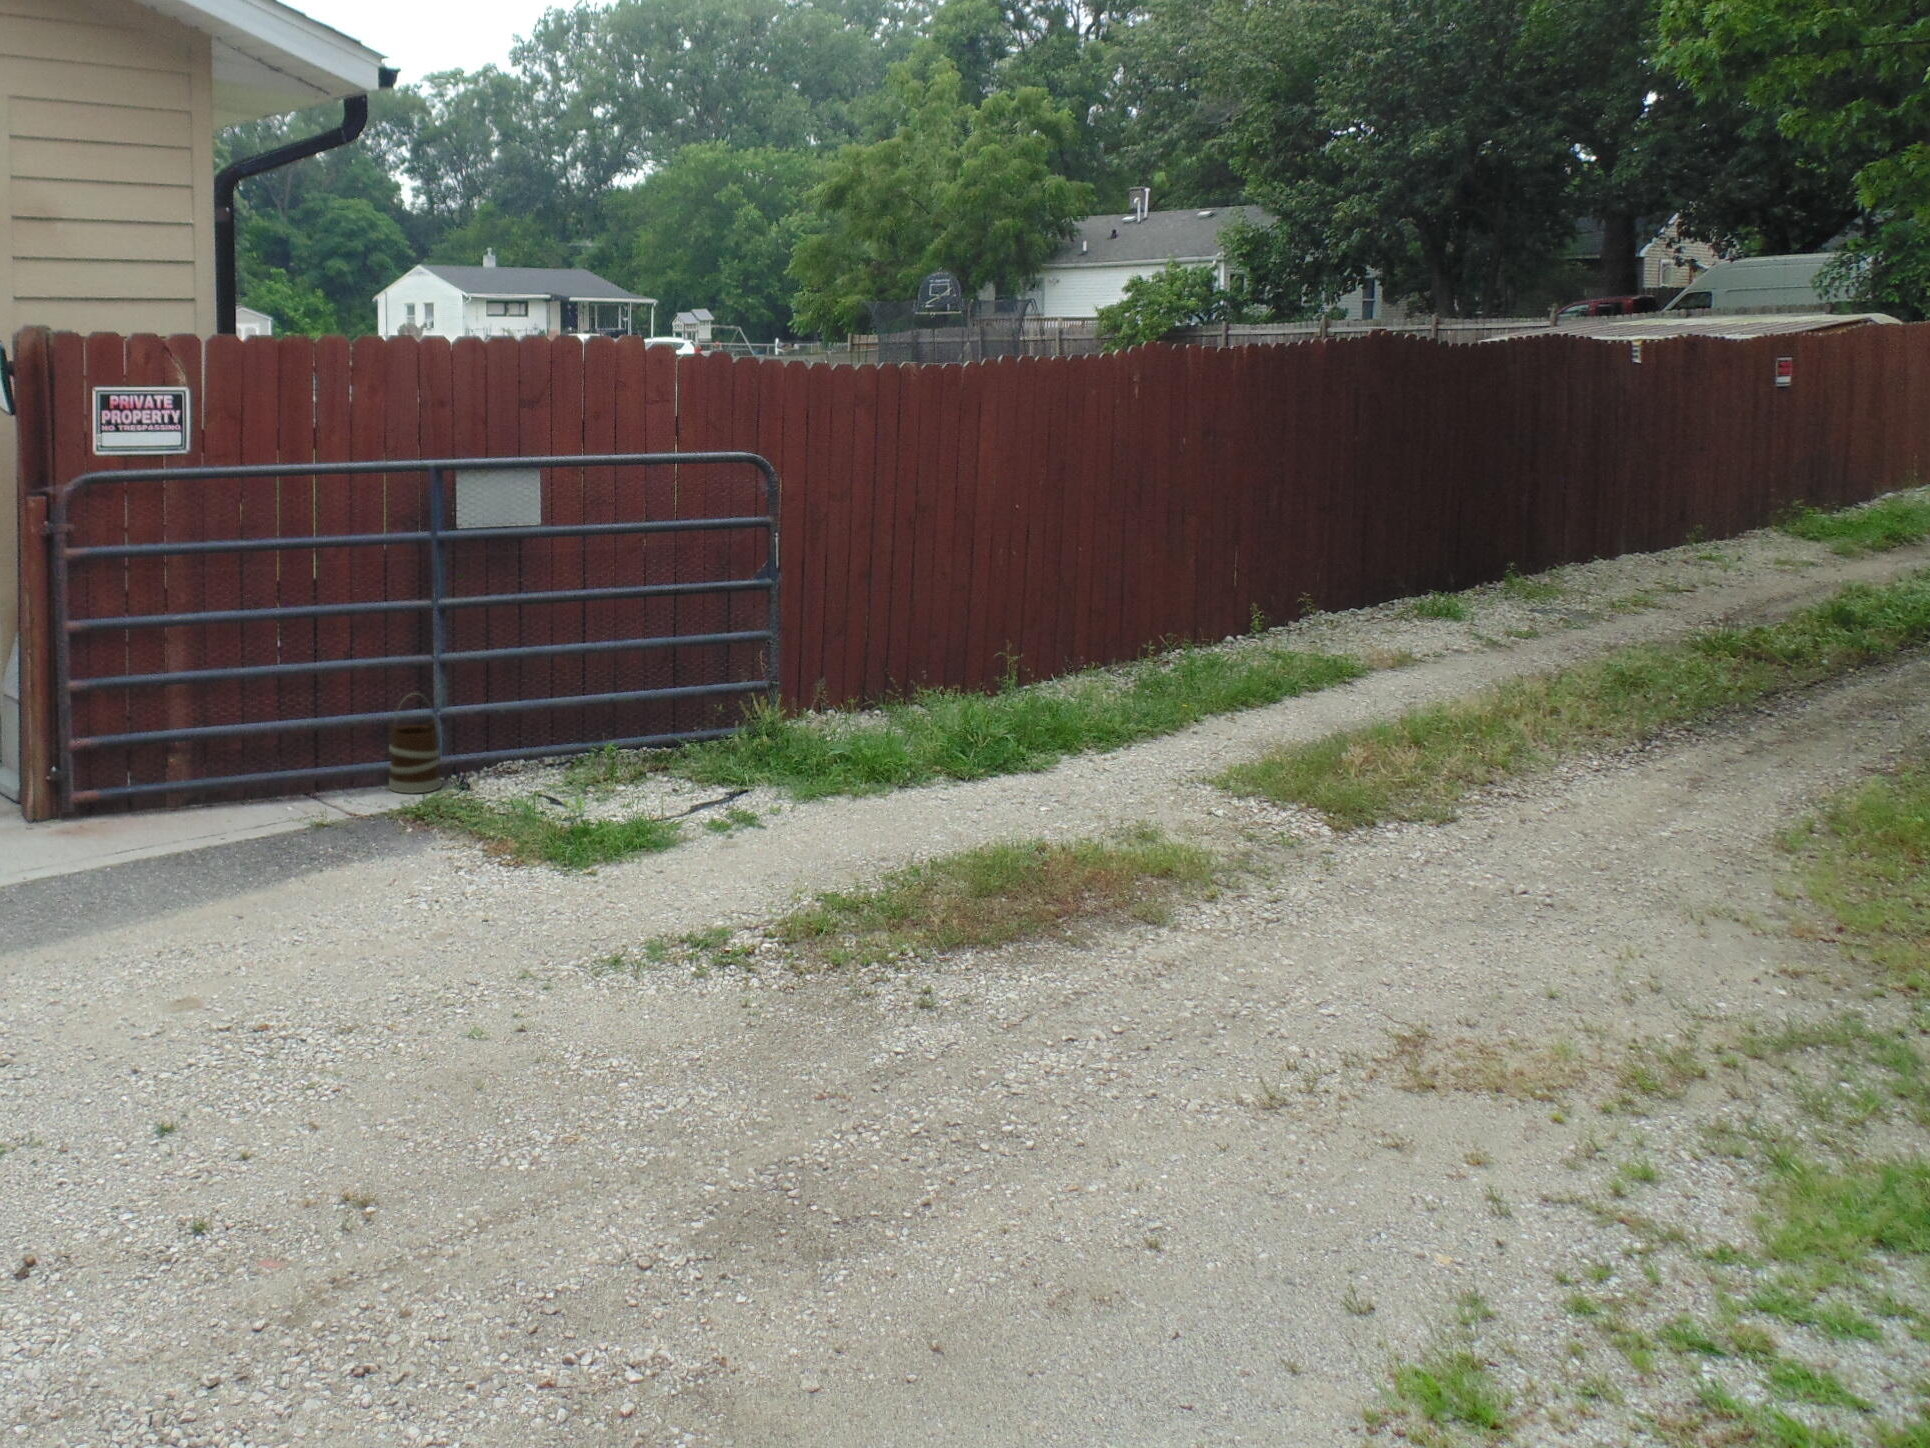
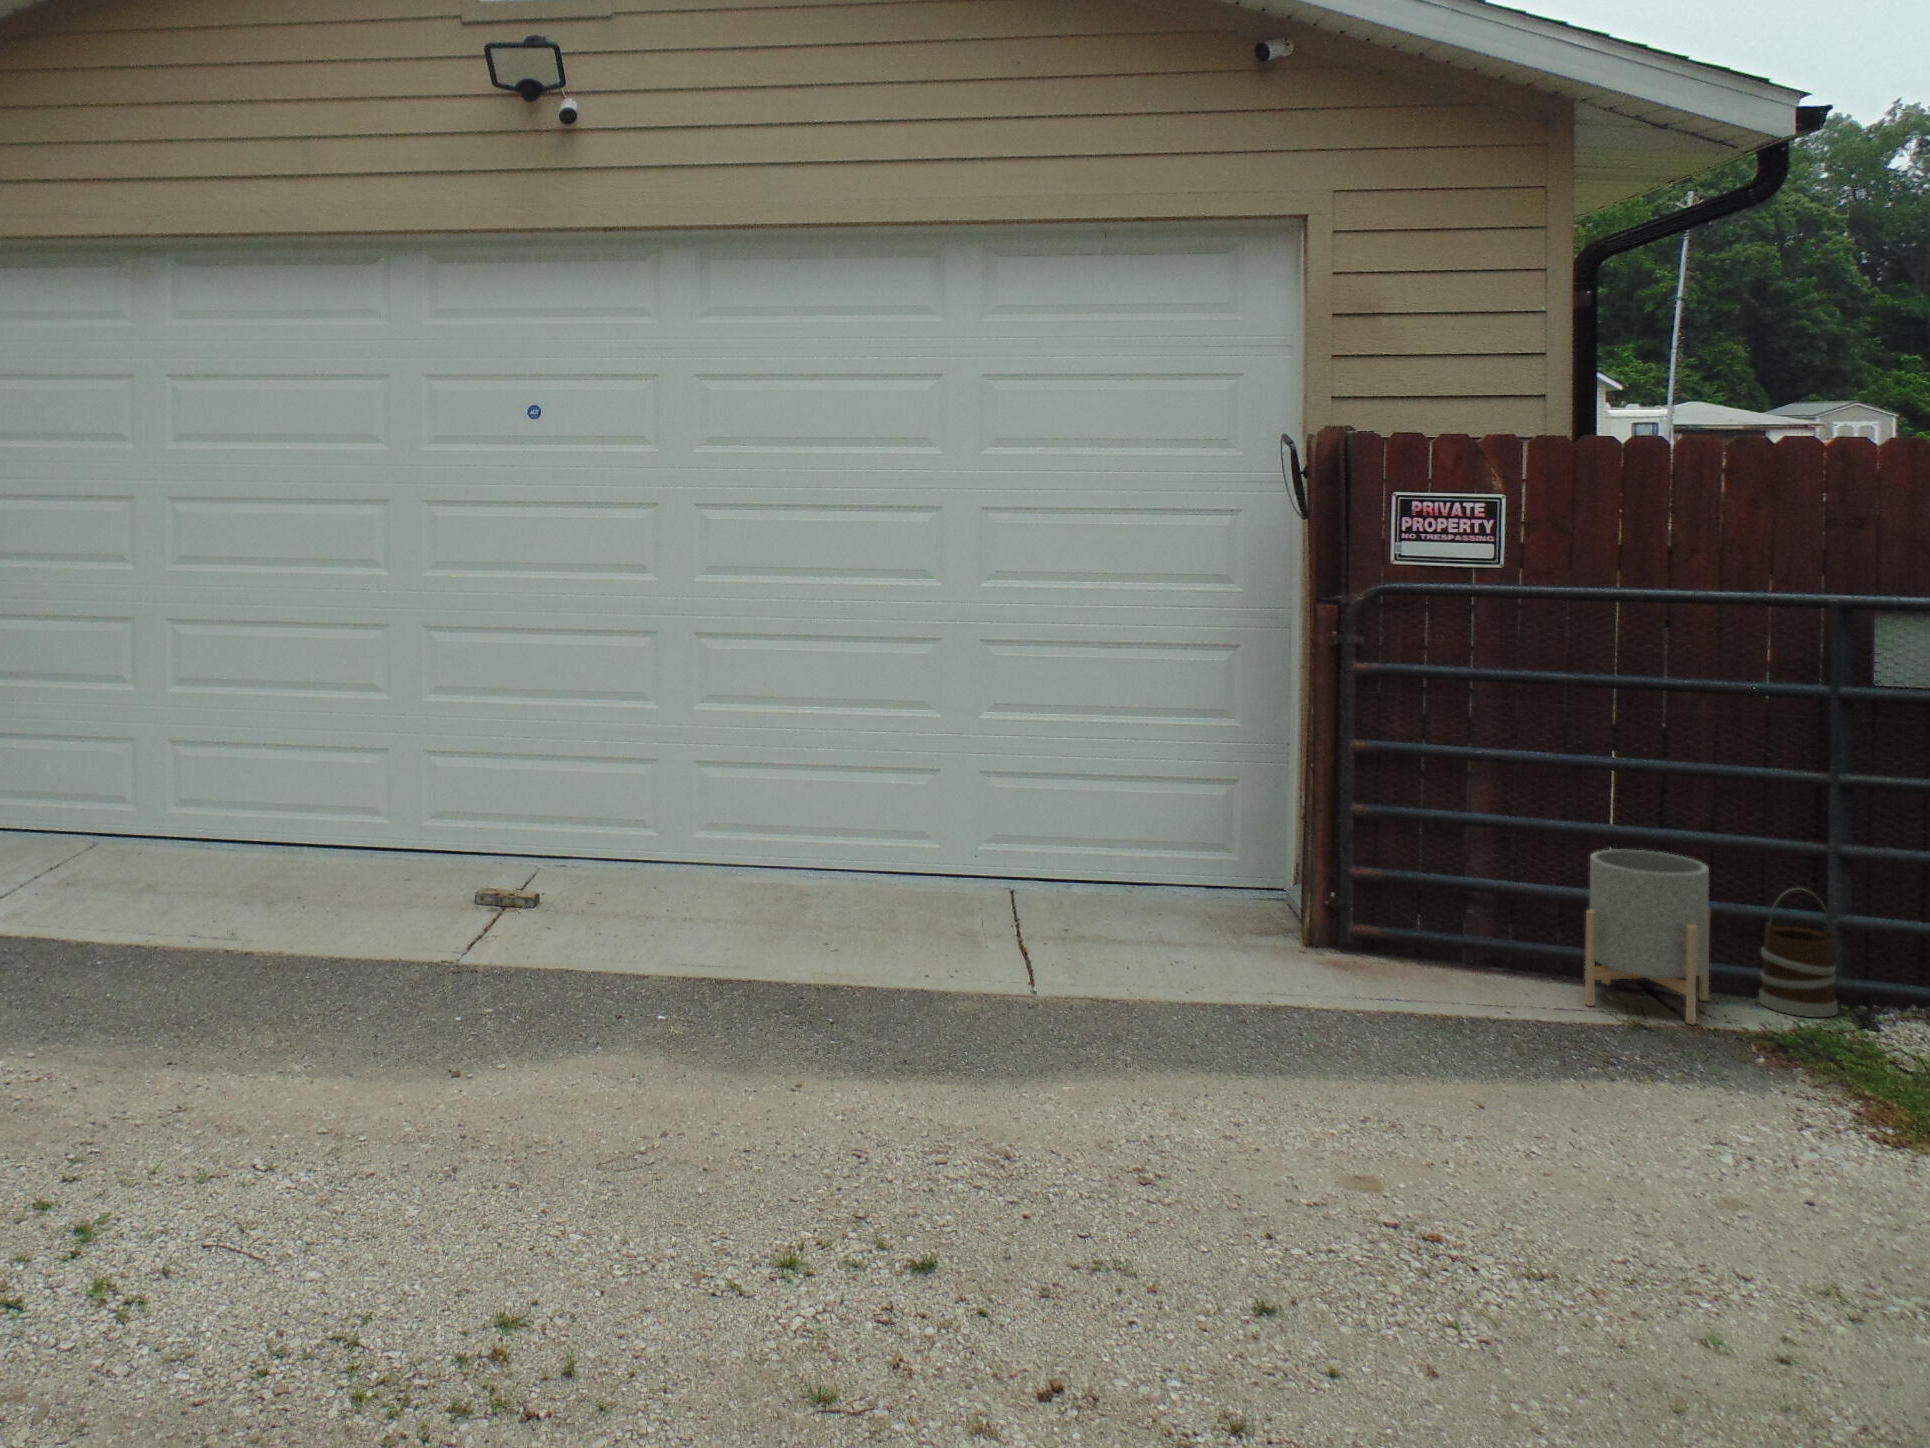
planter: none [271,682,358,821] -> present [1585,850,1710,1024]

